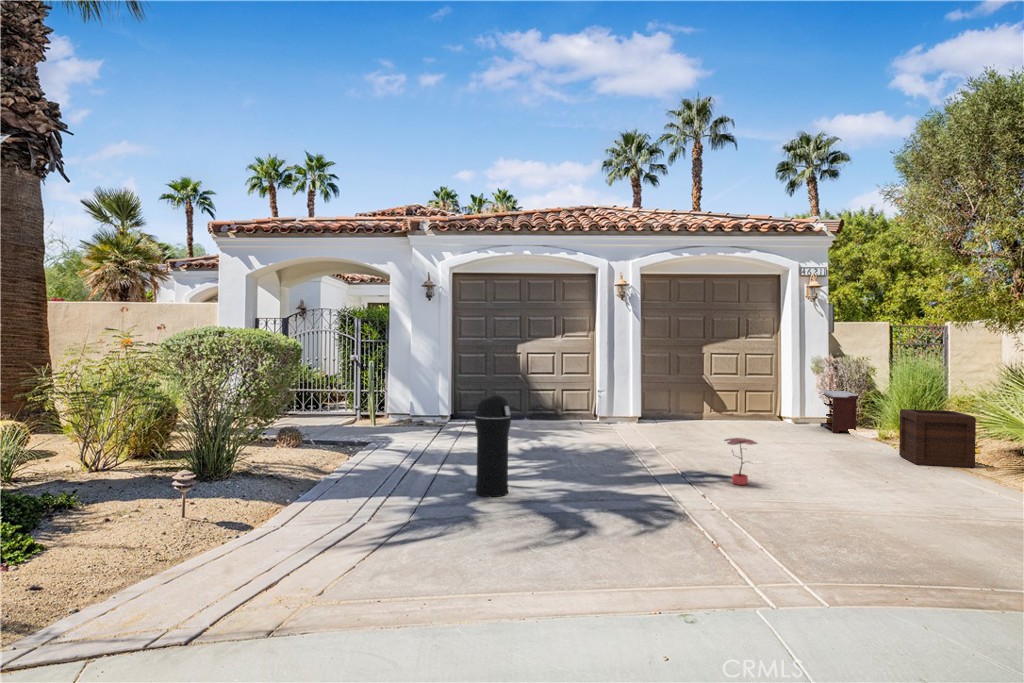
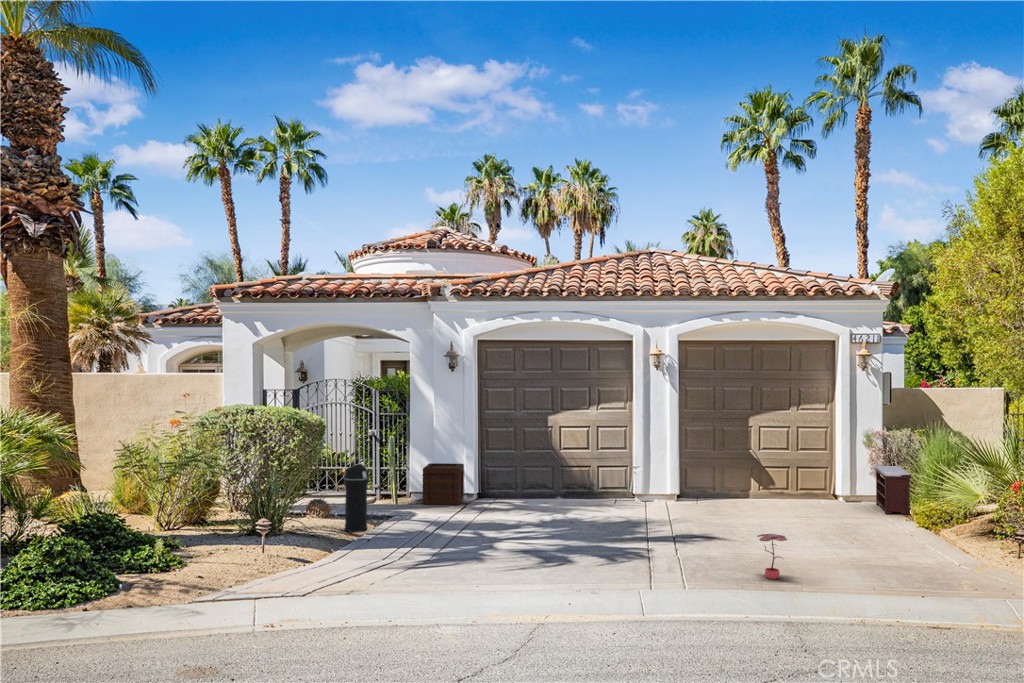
trash can: present [475,395,511,497] -> present [344,464,369,532]
wooden crate: present [899,409,976,468] -> present [423,463,464,505]

